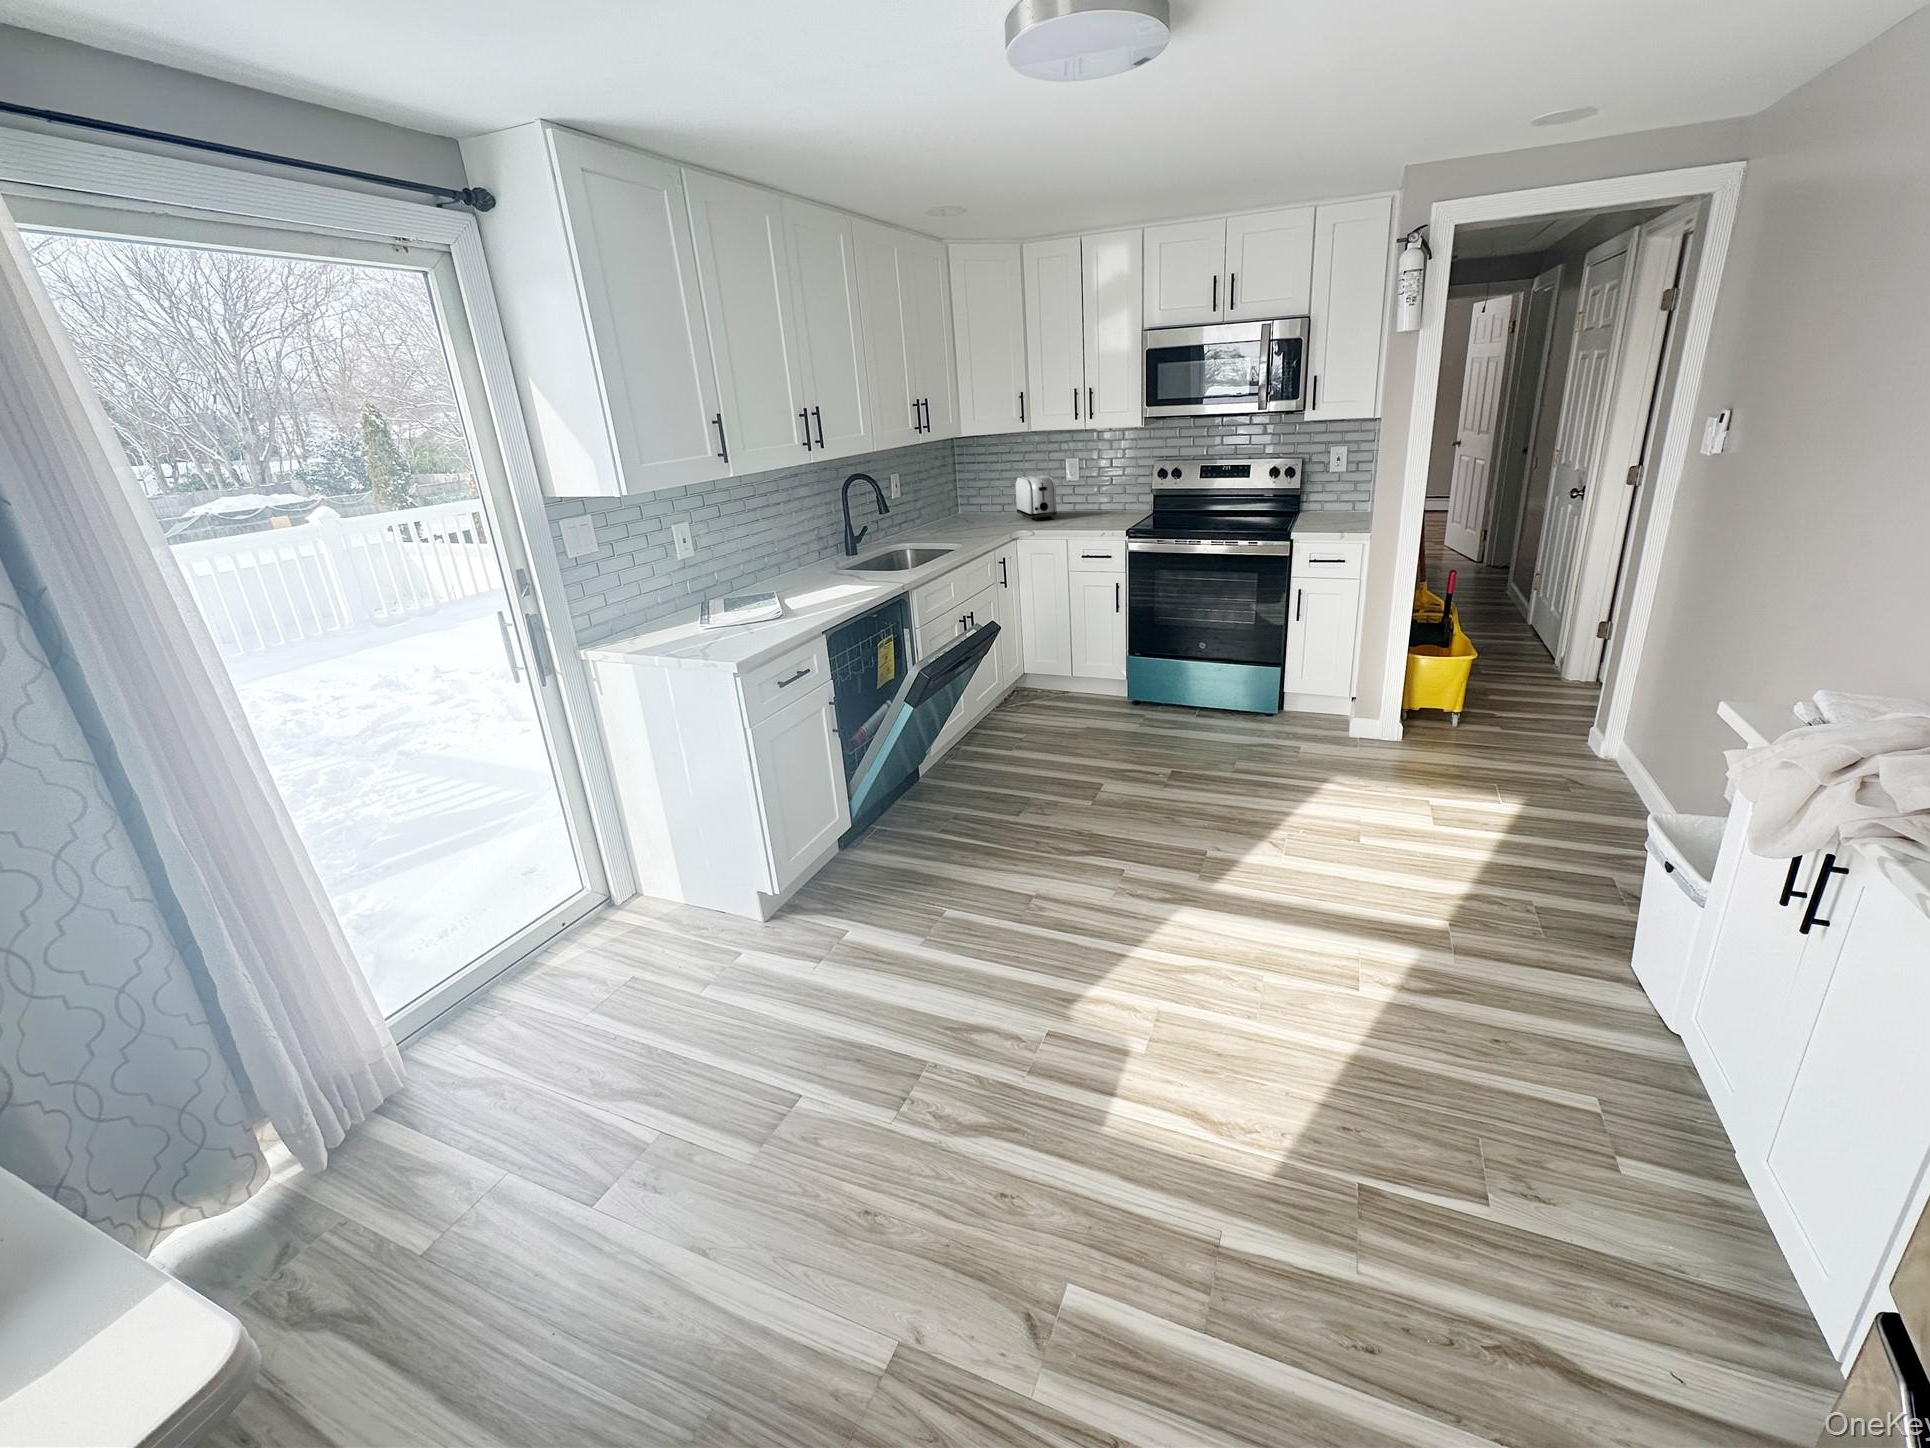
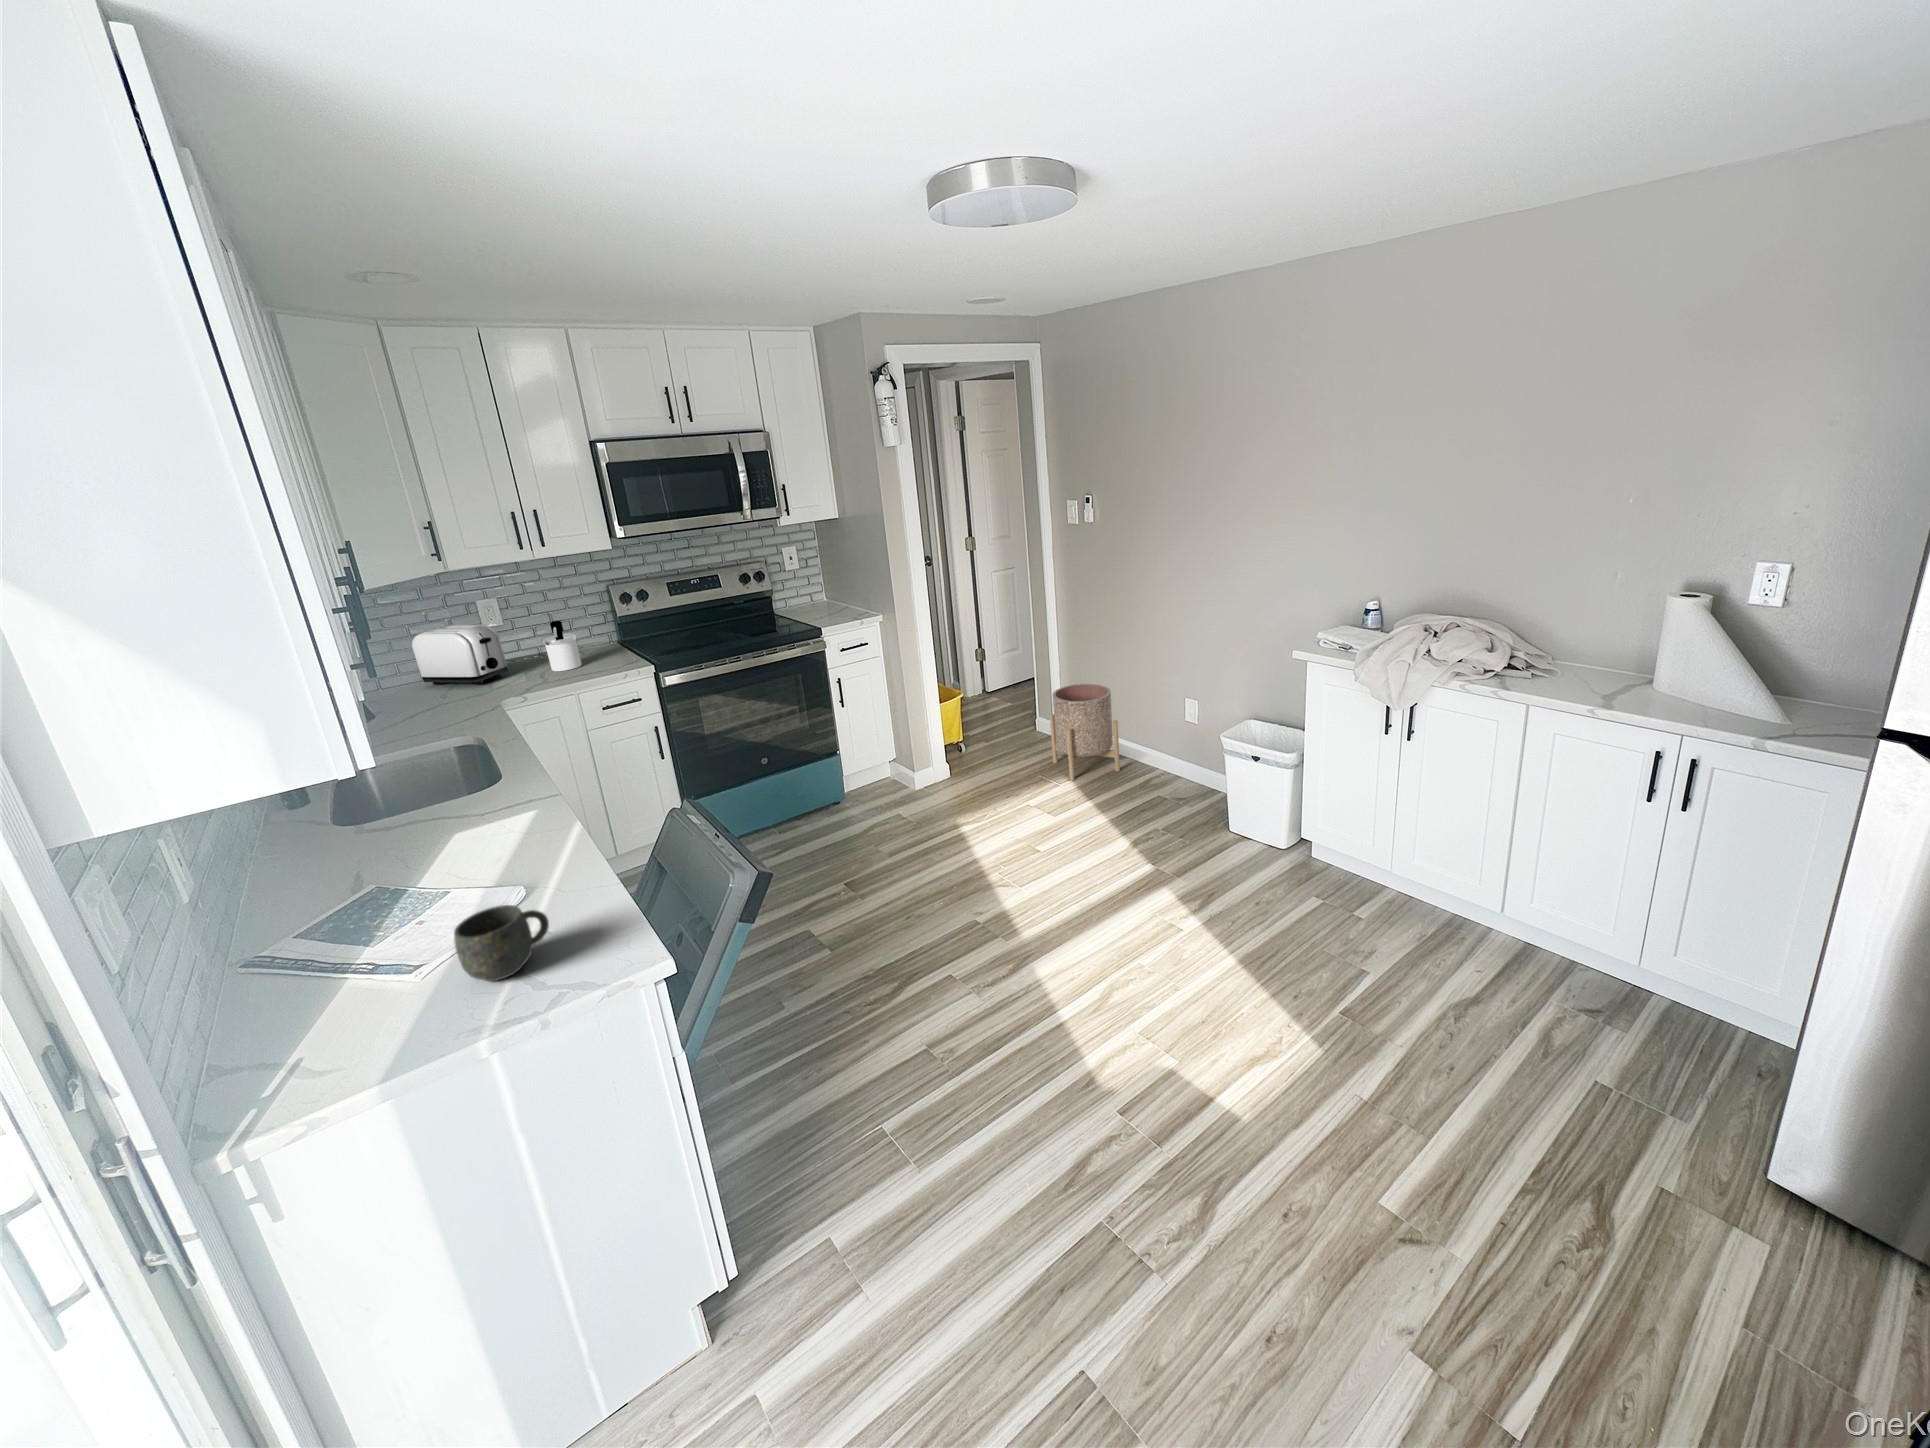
soap dispenser: none [1074,483,1100,523] -> present [543,621,582,671]
mug: none [694,606,739,643] -> present [454,905,549,981]
planter: none [1532,687,1657,830] -> present [1050,684,1120,781]

